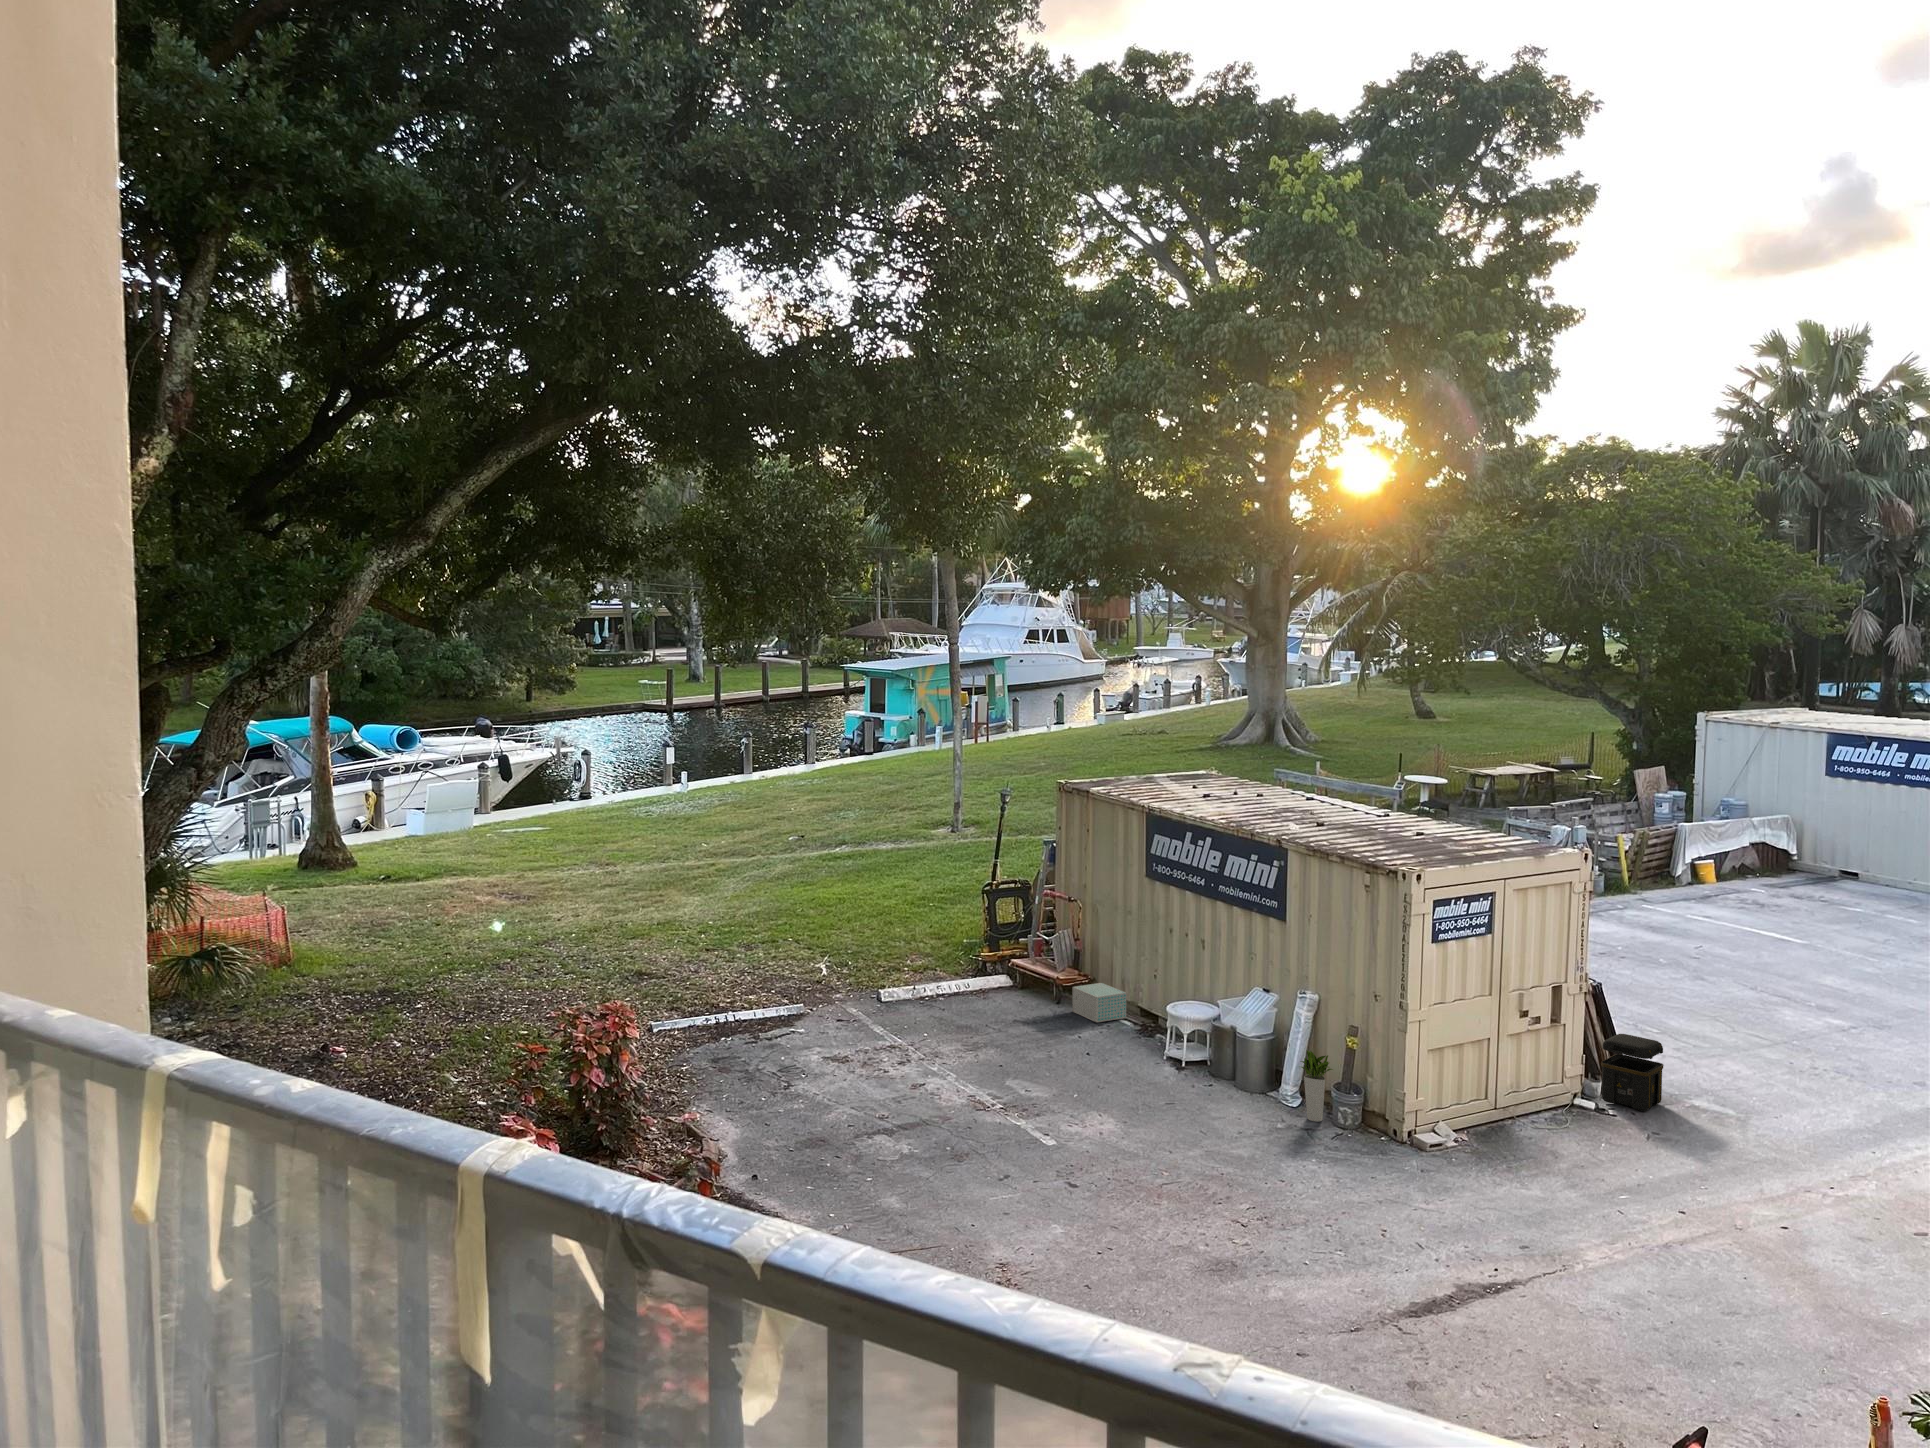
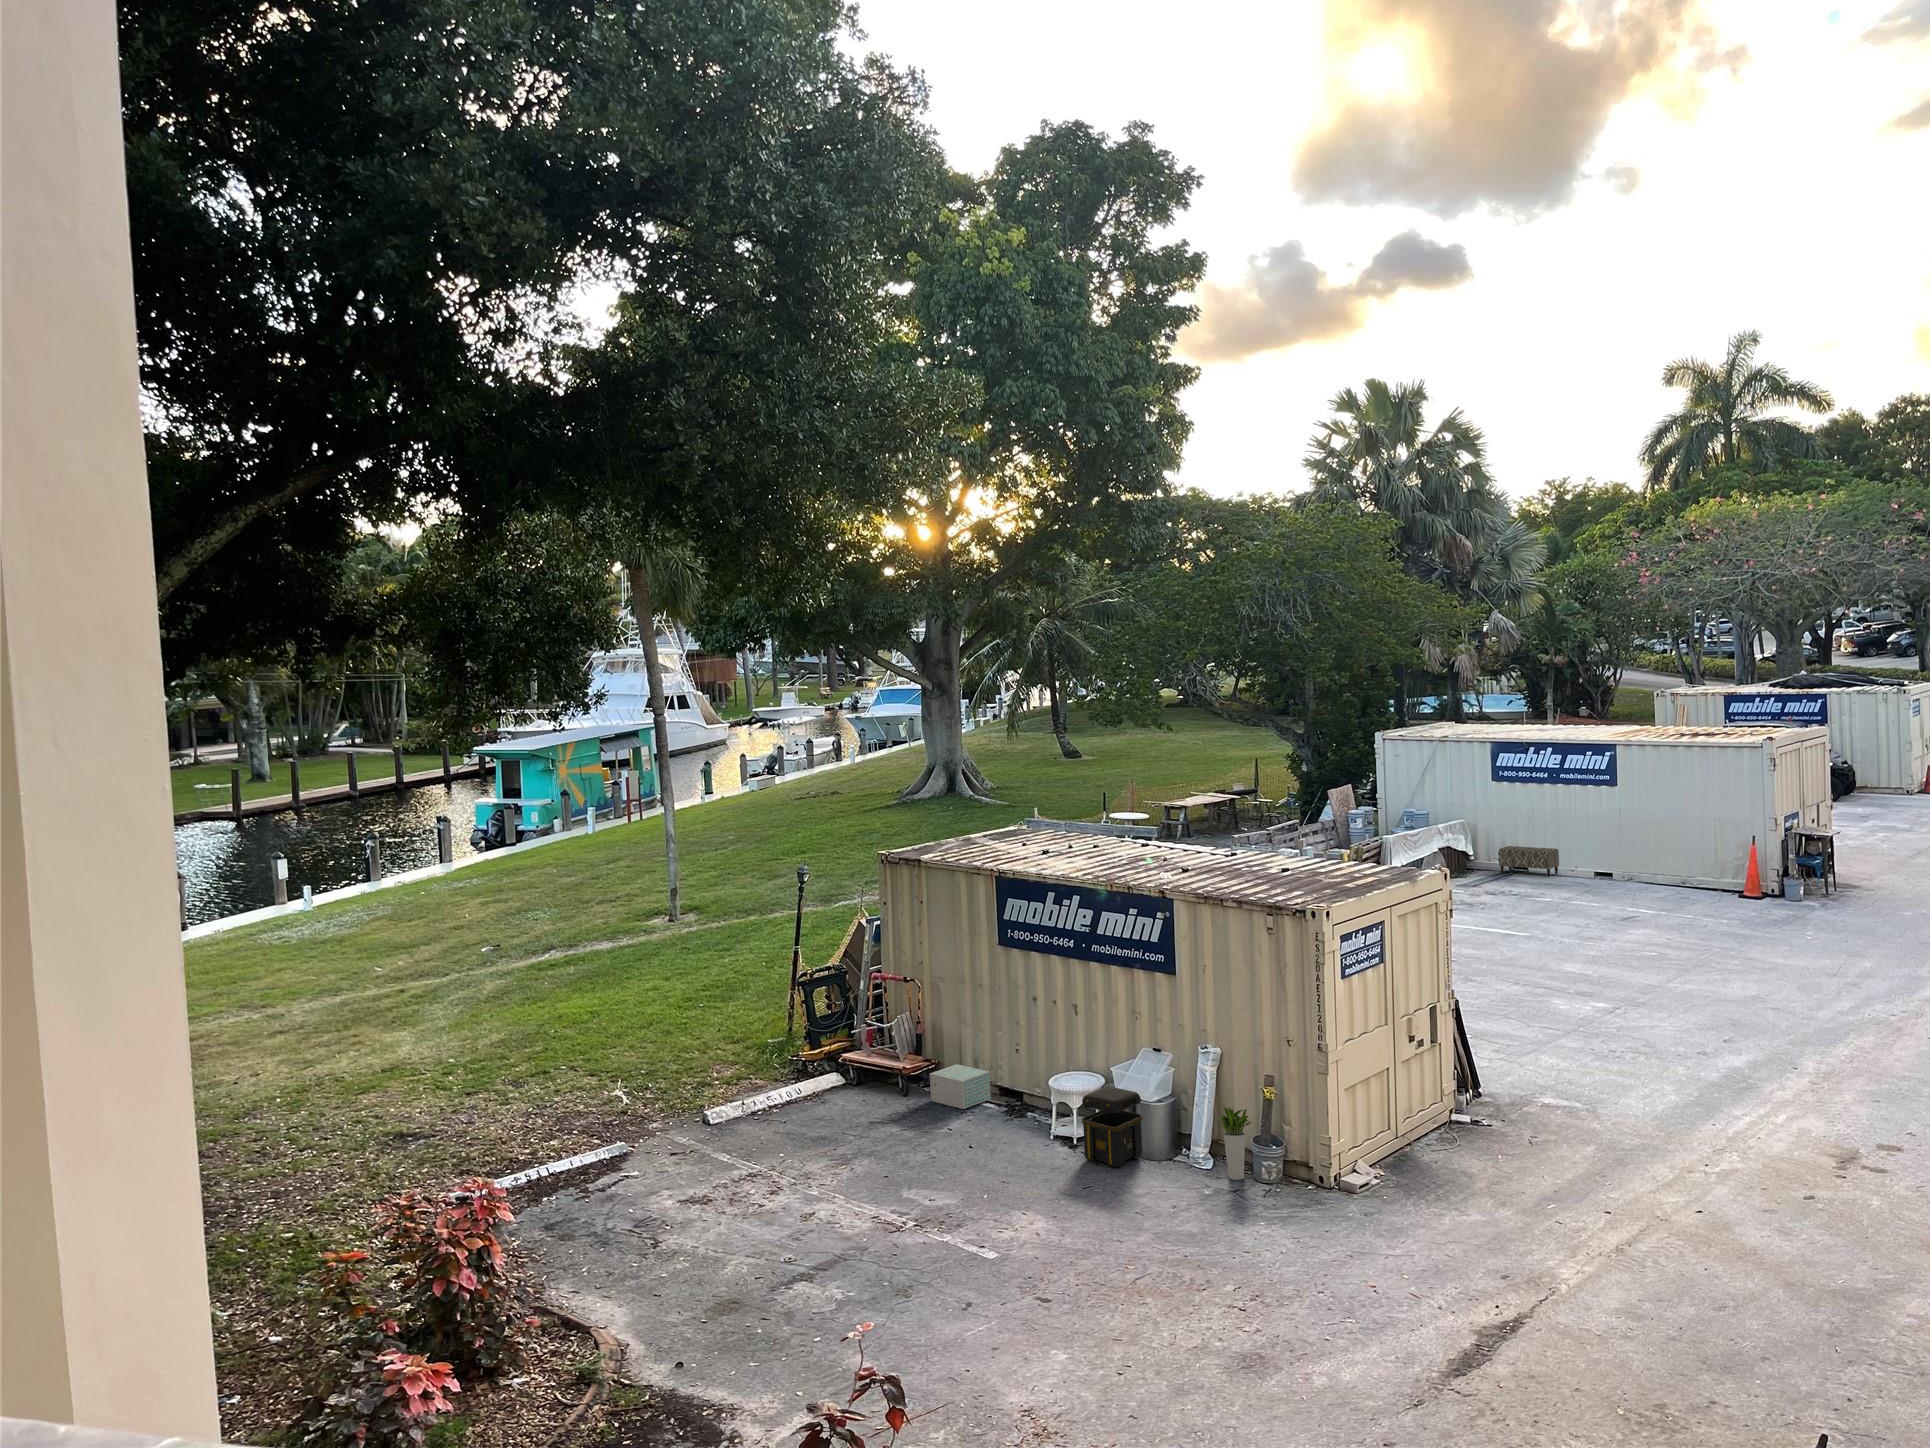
bench: none [1822,849,1900,887] -> present [1498,846,1559,877]
toolbox: present [1601,1034,1664,1111] -> present [1082,1087,1142,1167]

